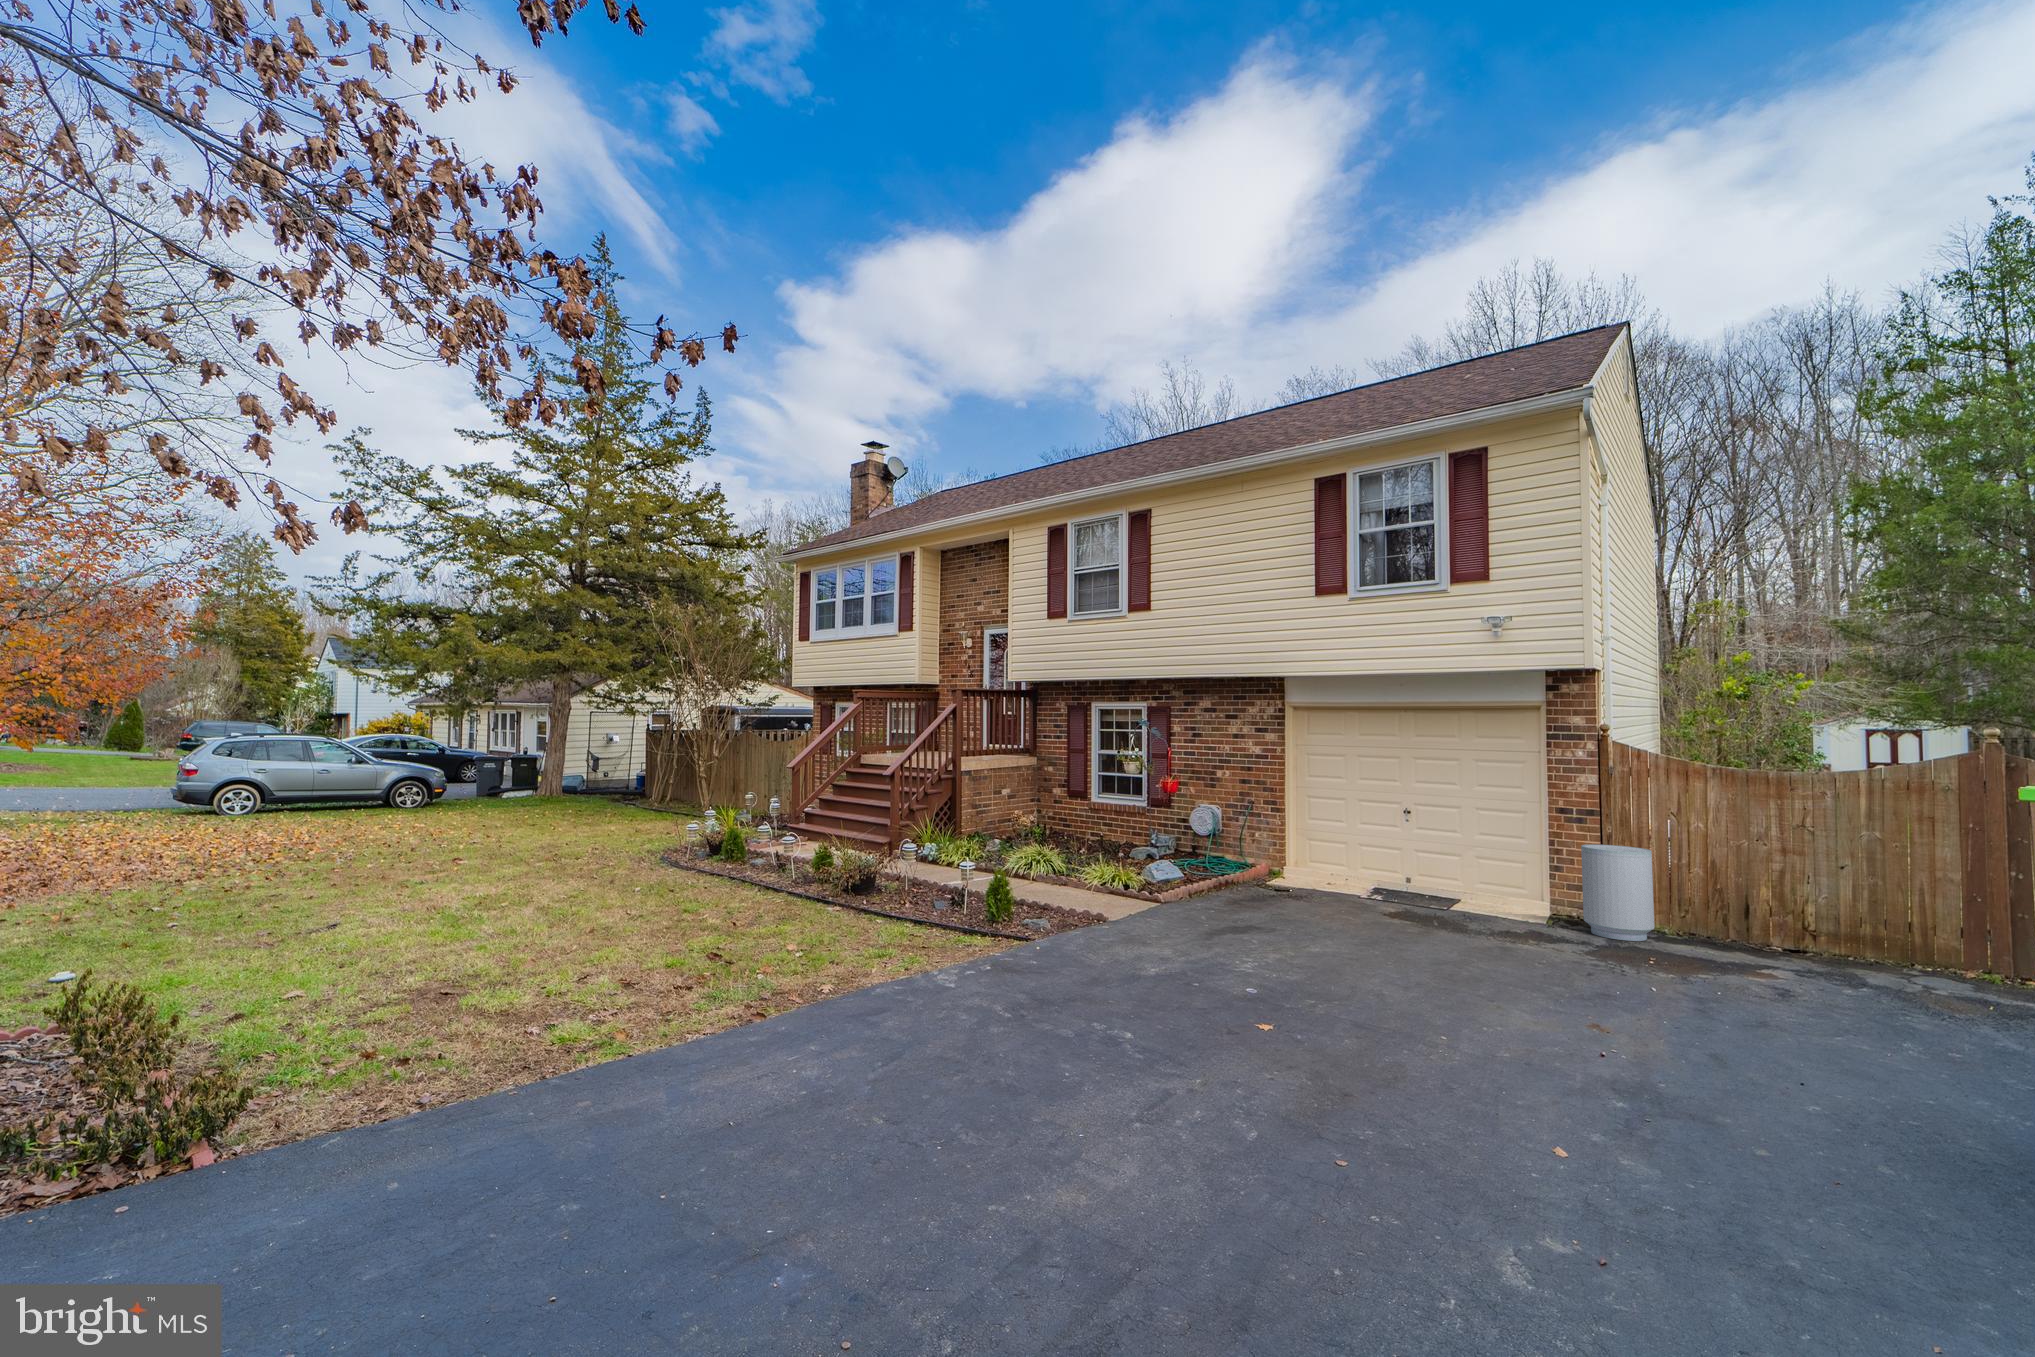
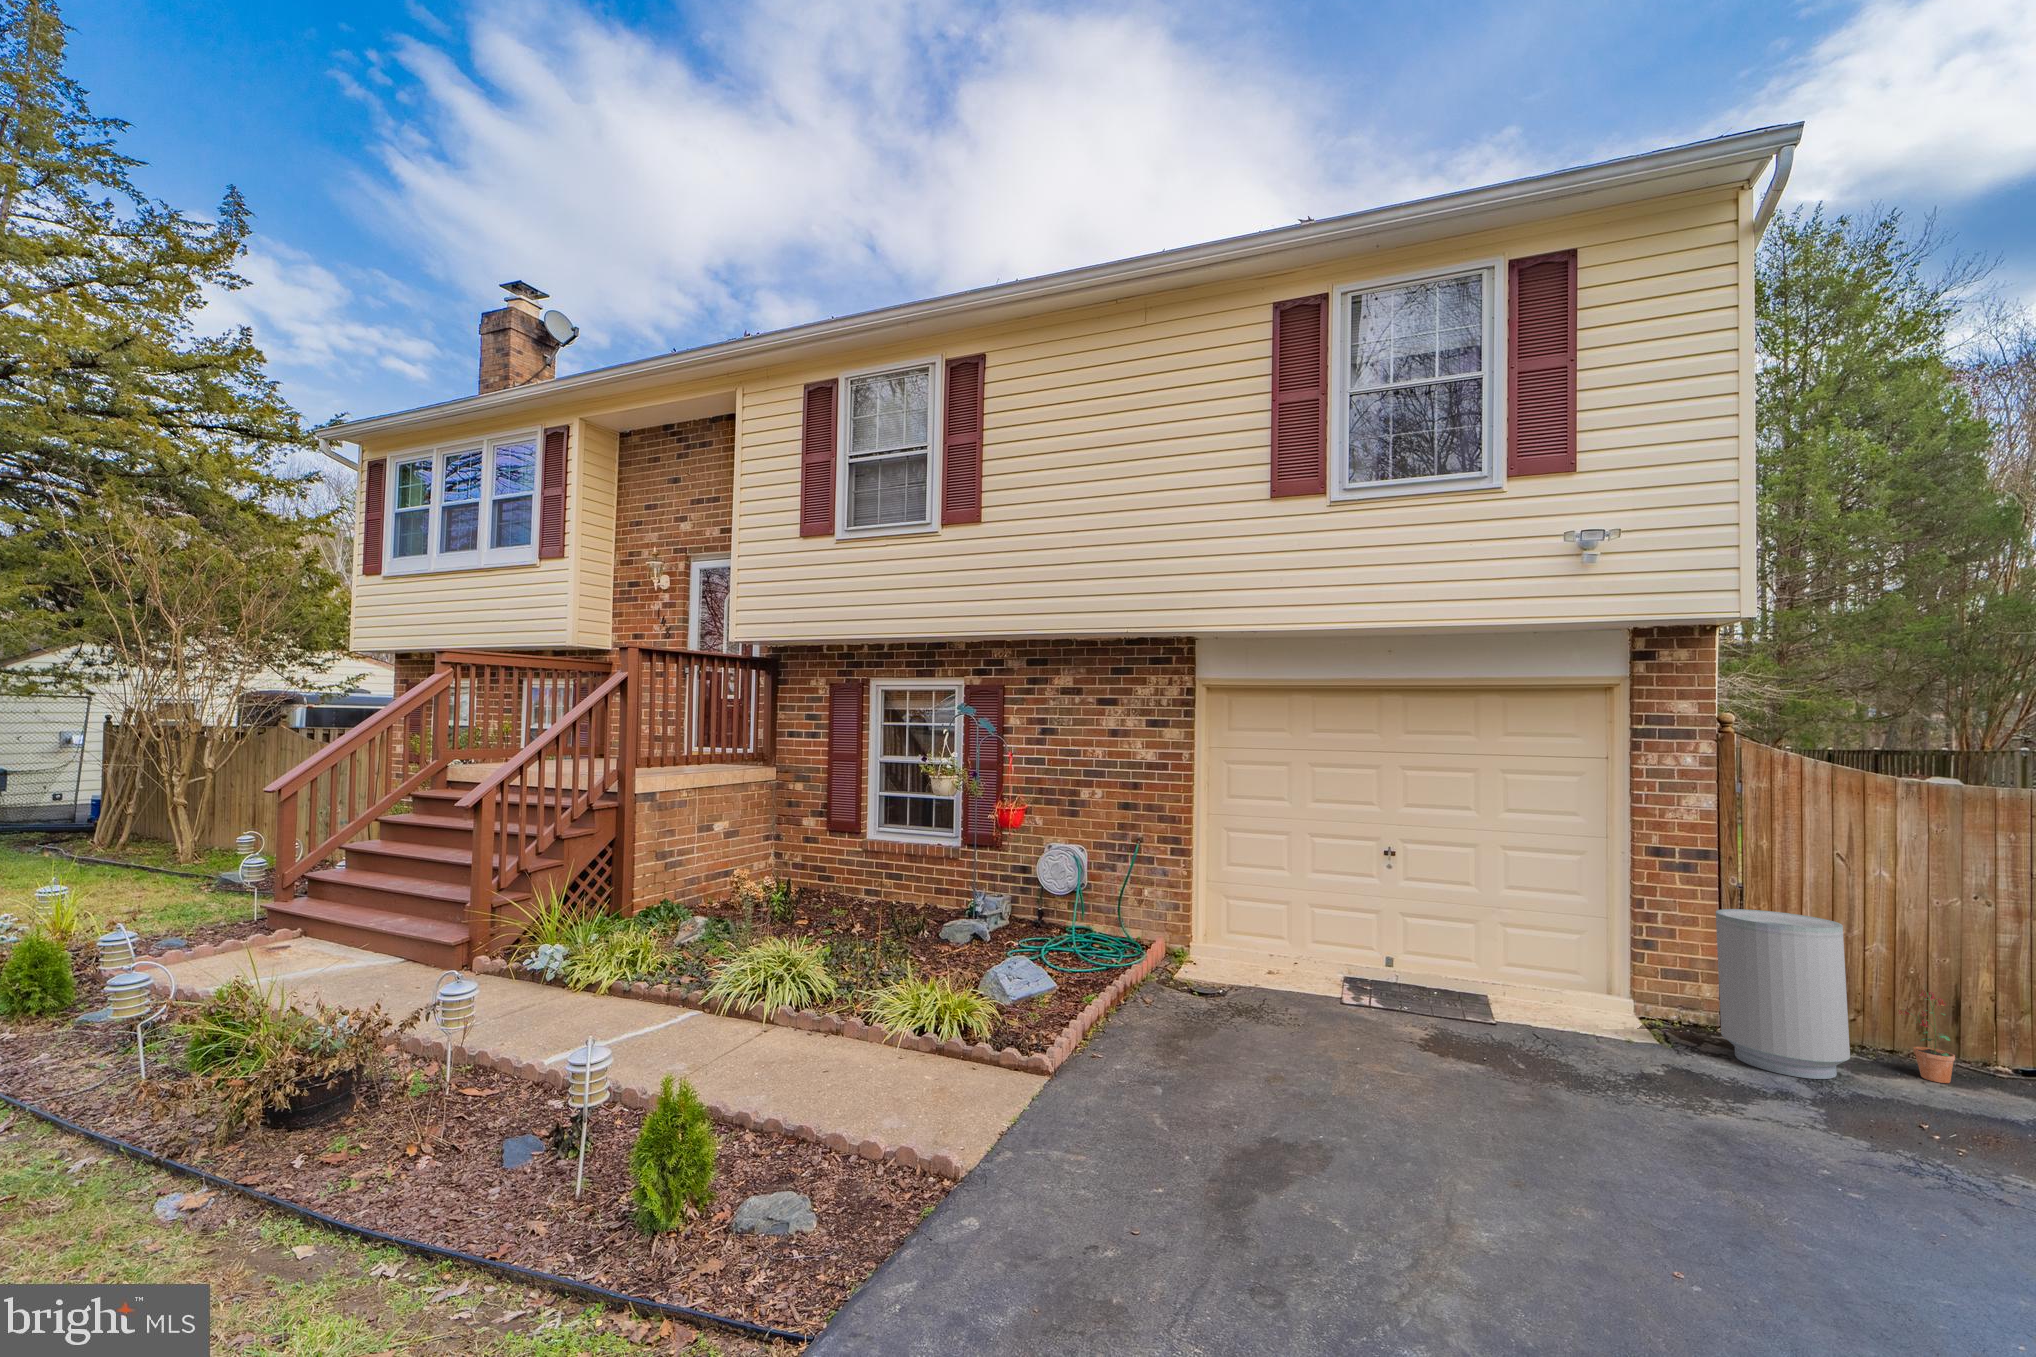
potted plant: none [1697,894,1723,948] -> present [1899,990,1955,1083]

